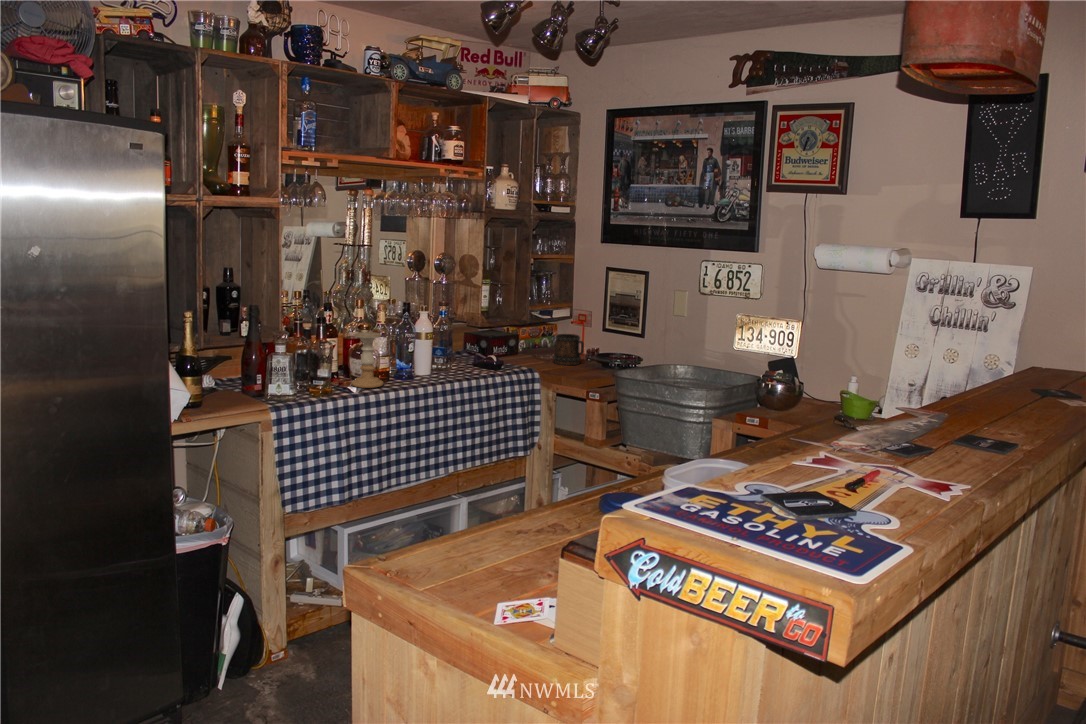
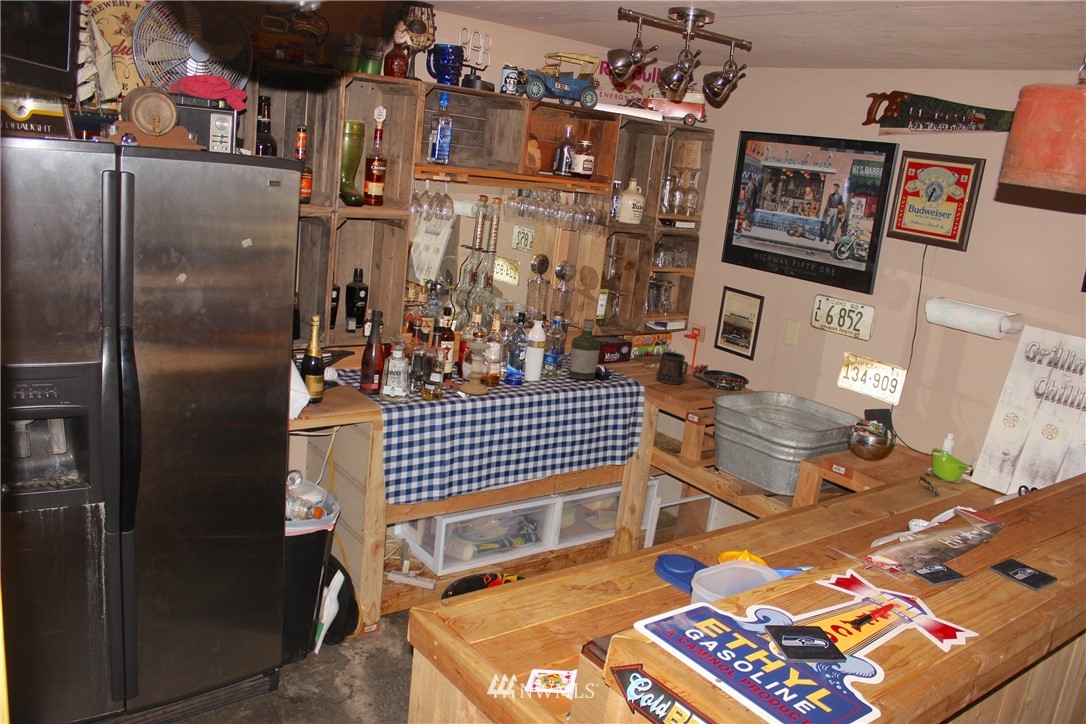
bottle: none [464,305,495,368] -> present [569,319,600,380]

